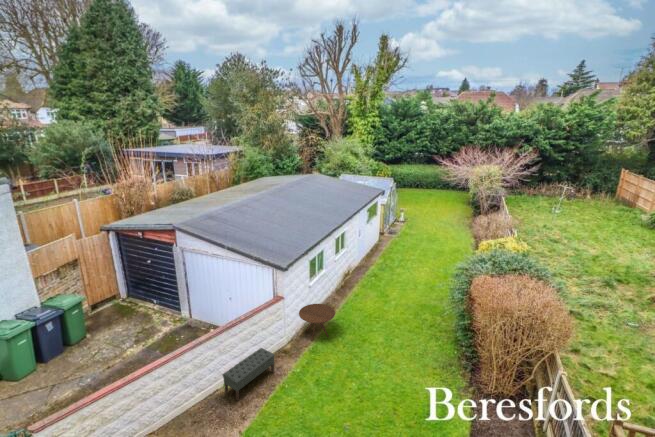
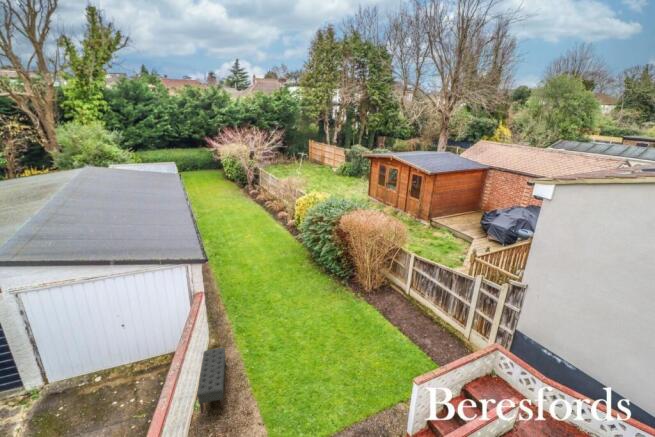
round table: present [299,304,335,341] -> none [204,286,242,324]

